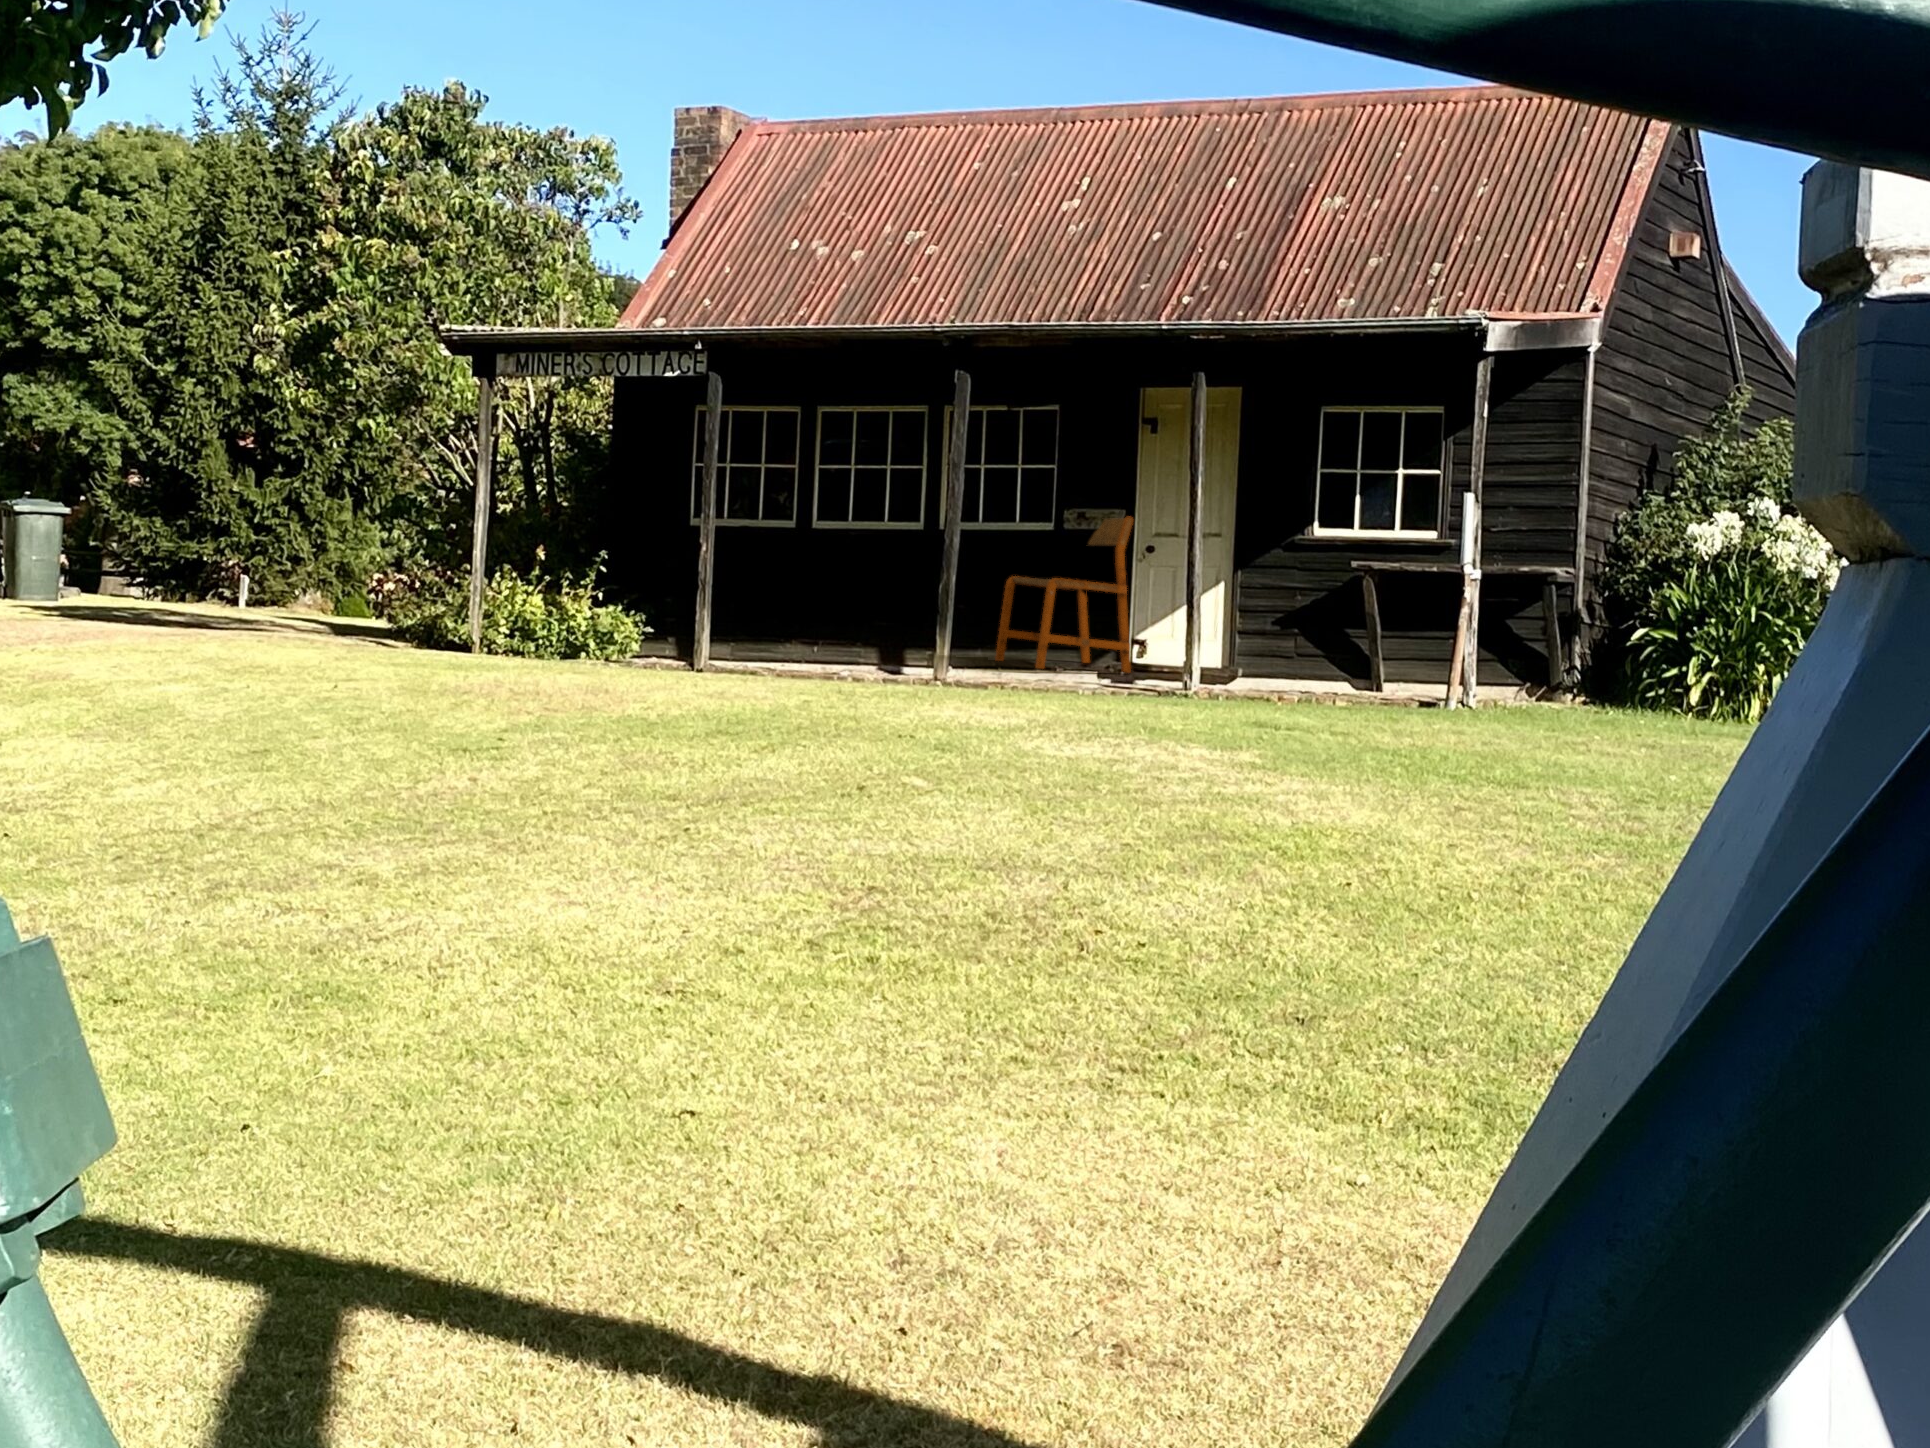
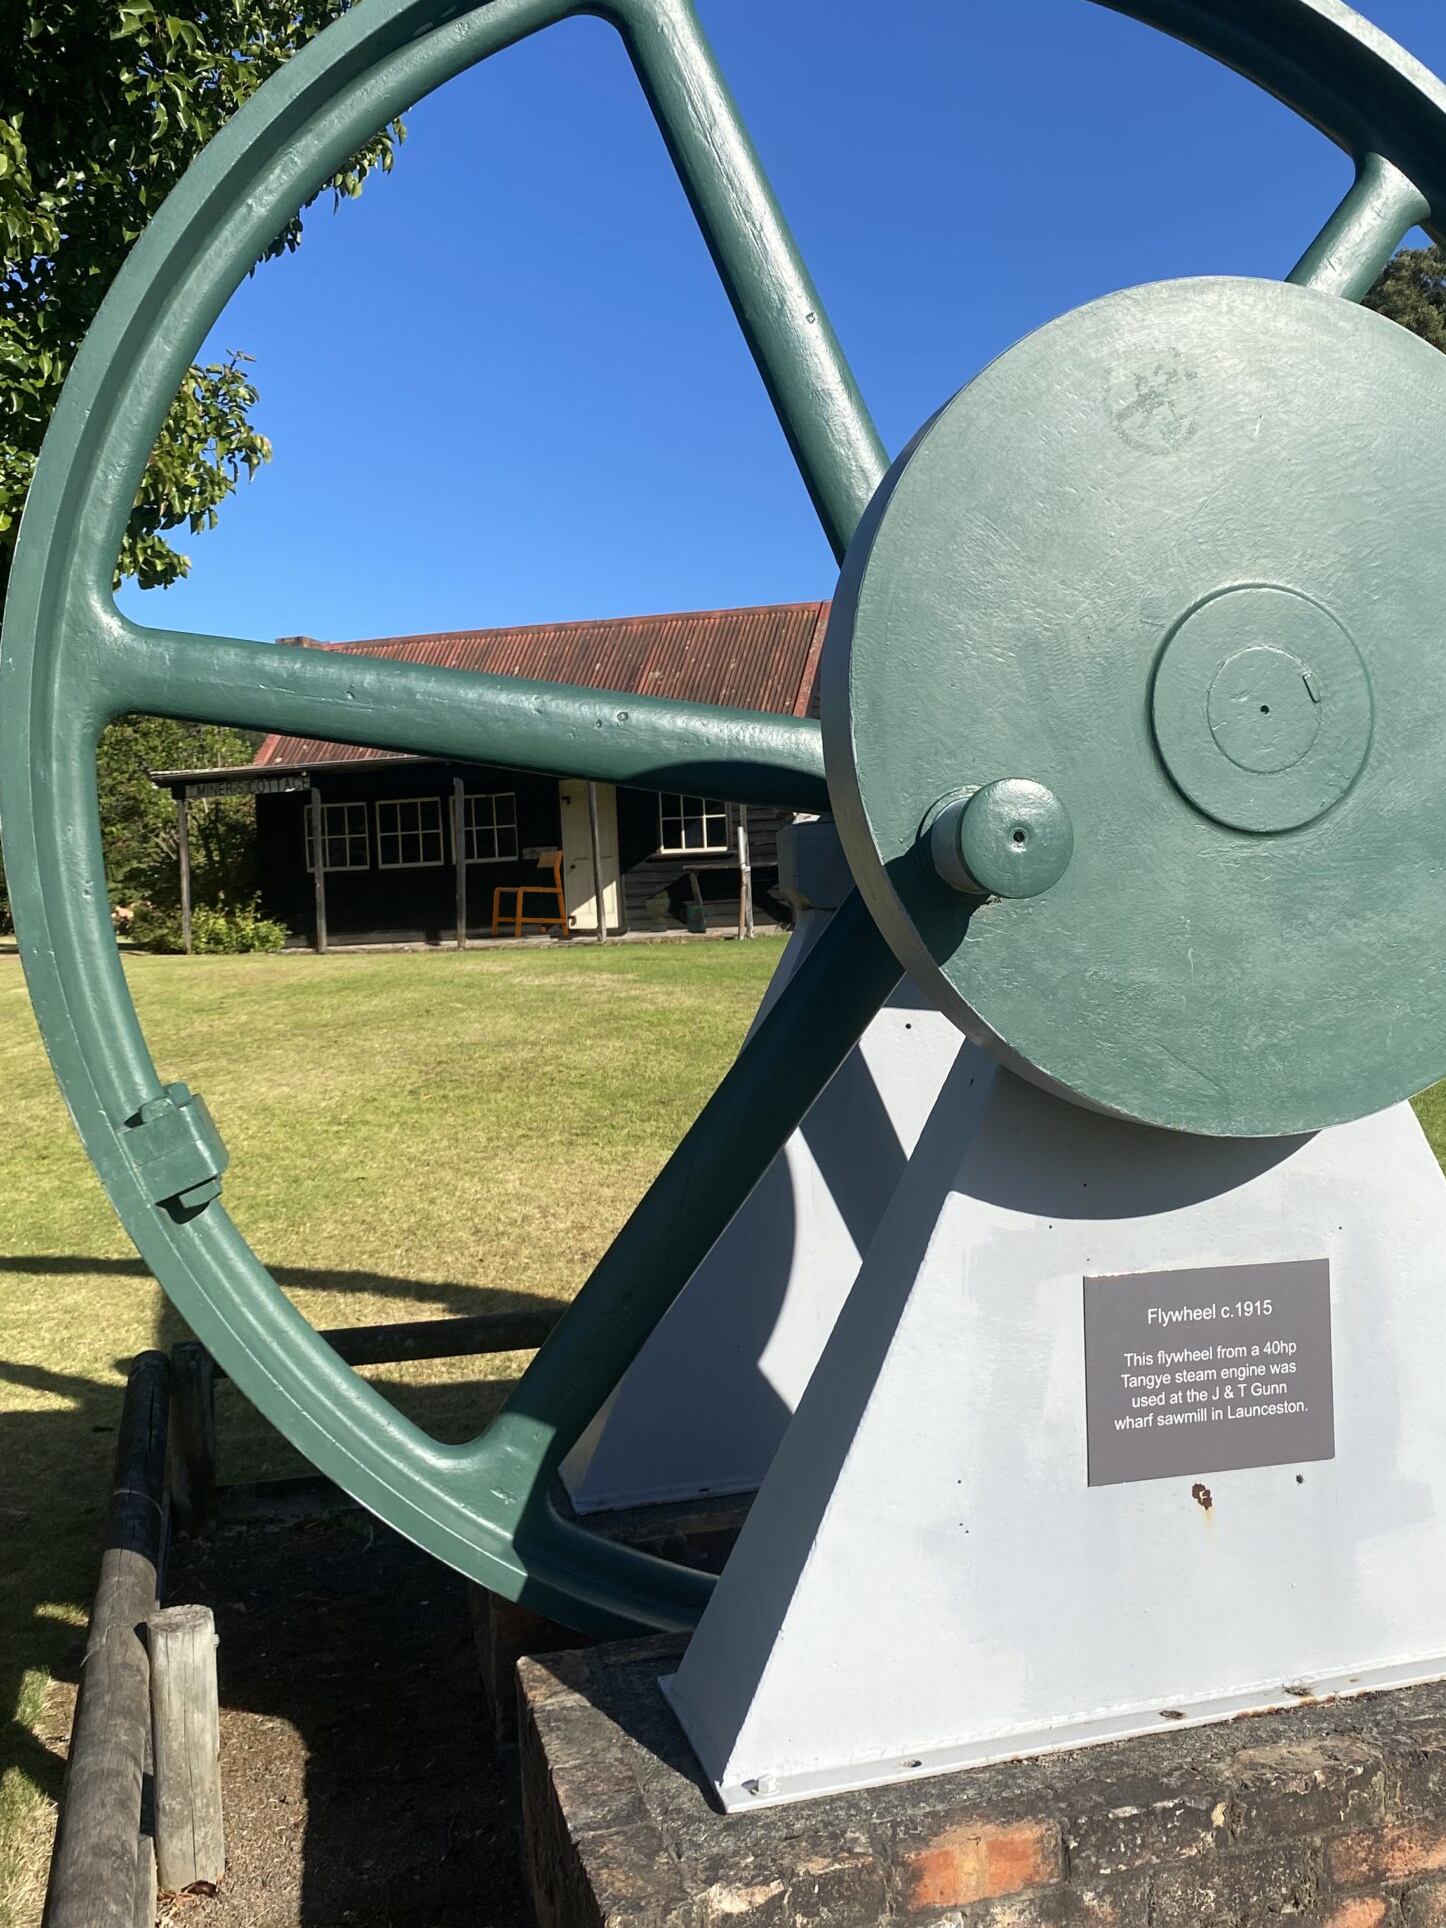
planter: none [1275,605,1321,680] -> present [646,892,670,932]
watering can: none [1339,635,1414,686] -> present [687,904,719,932]

